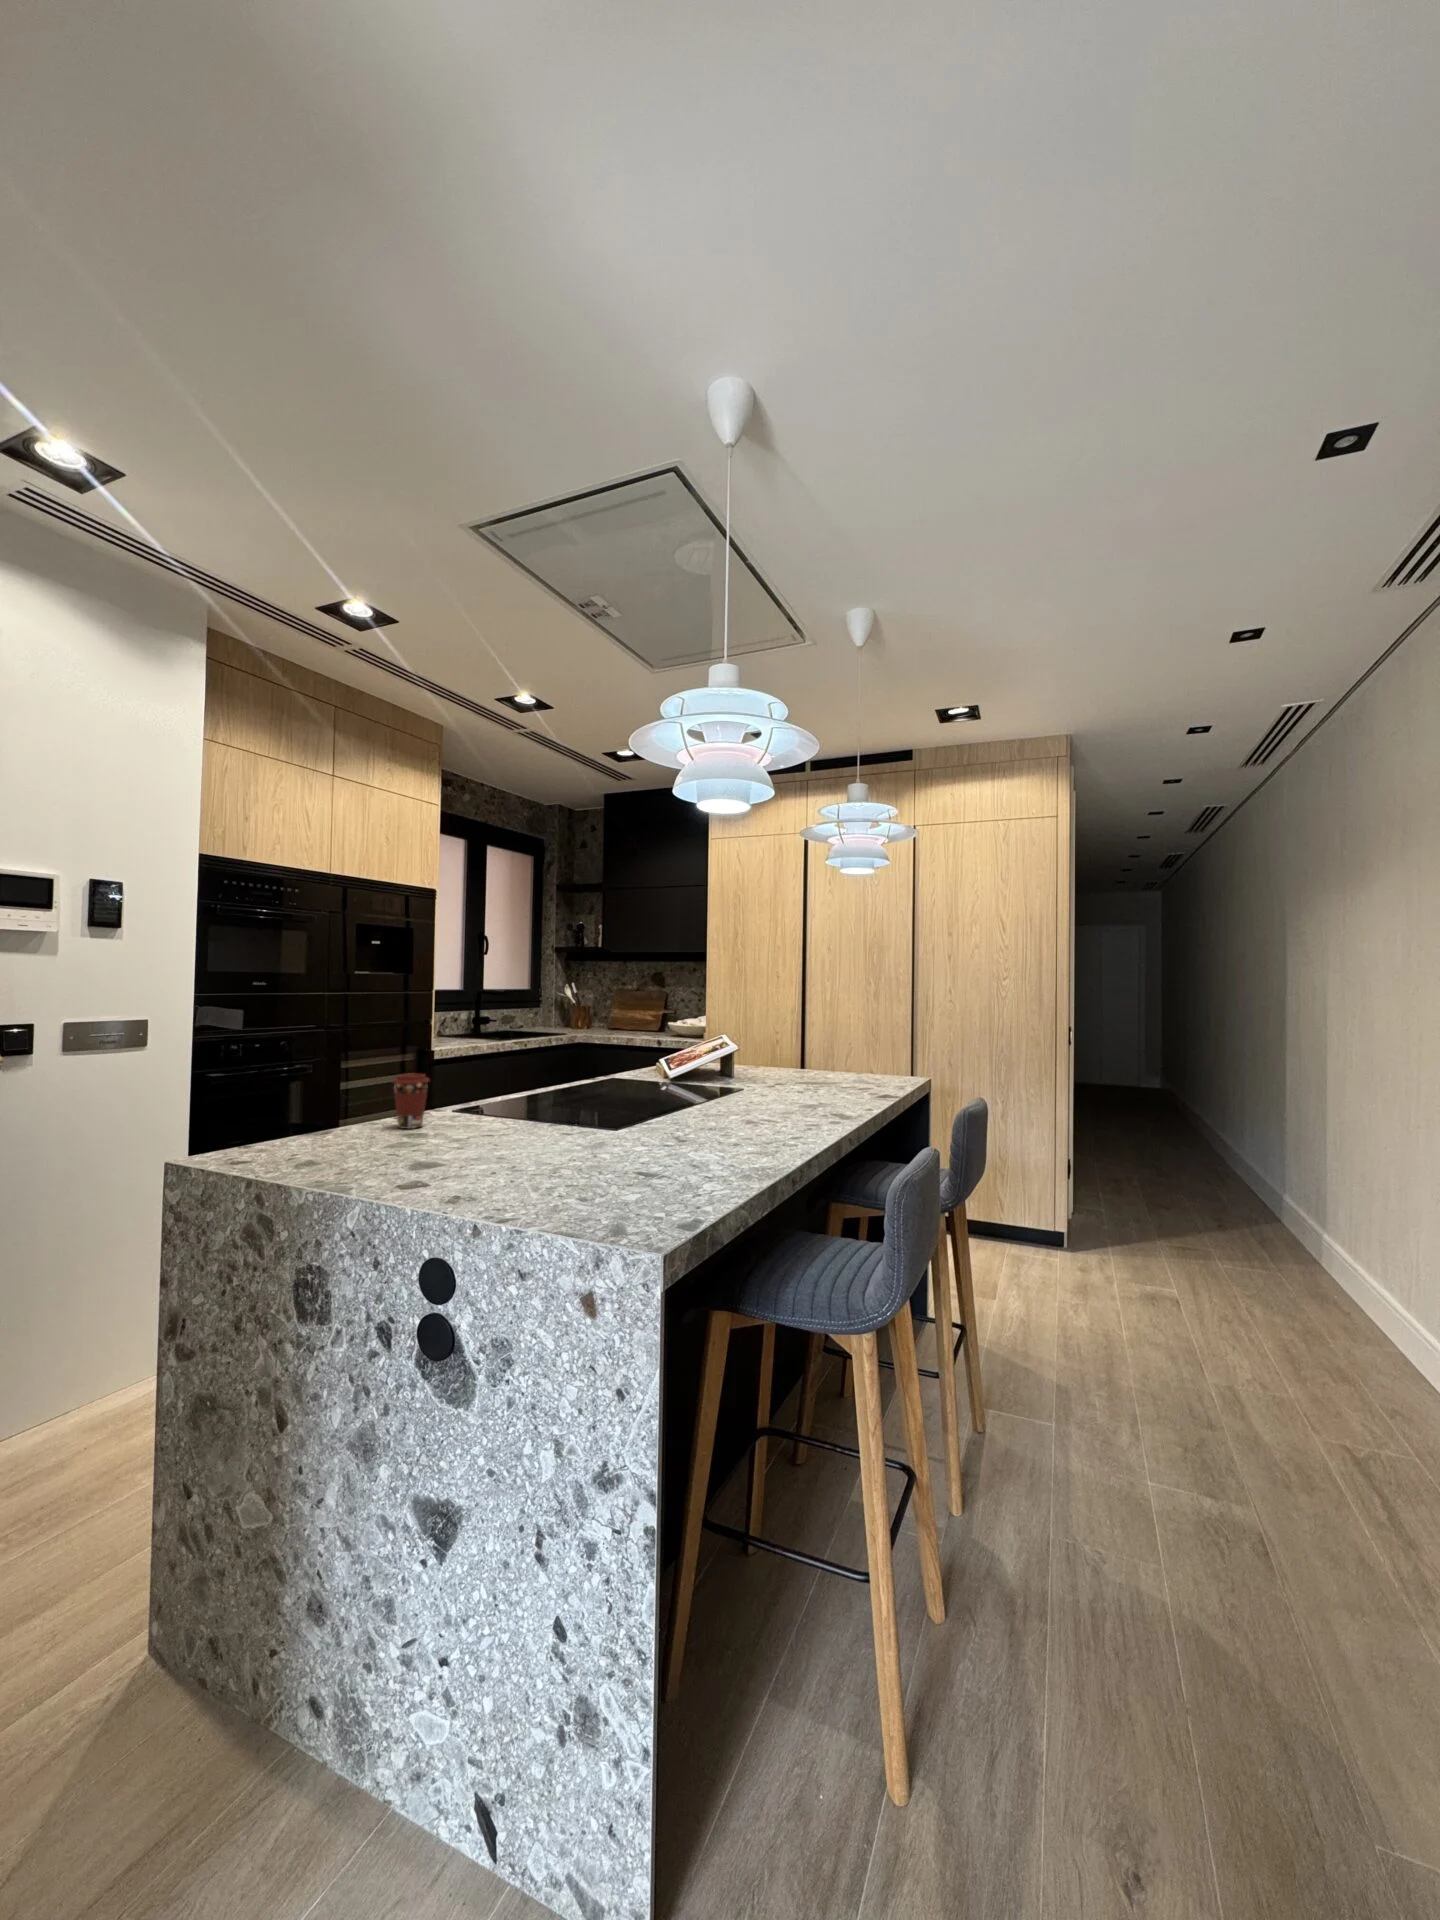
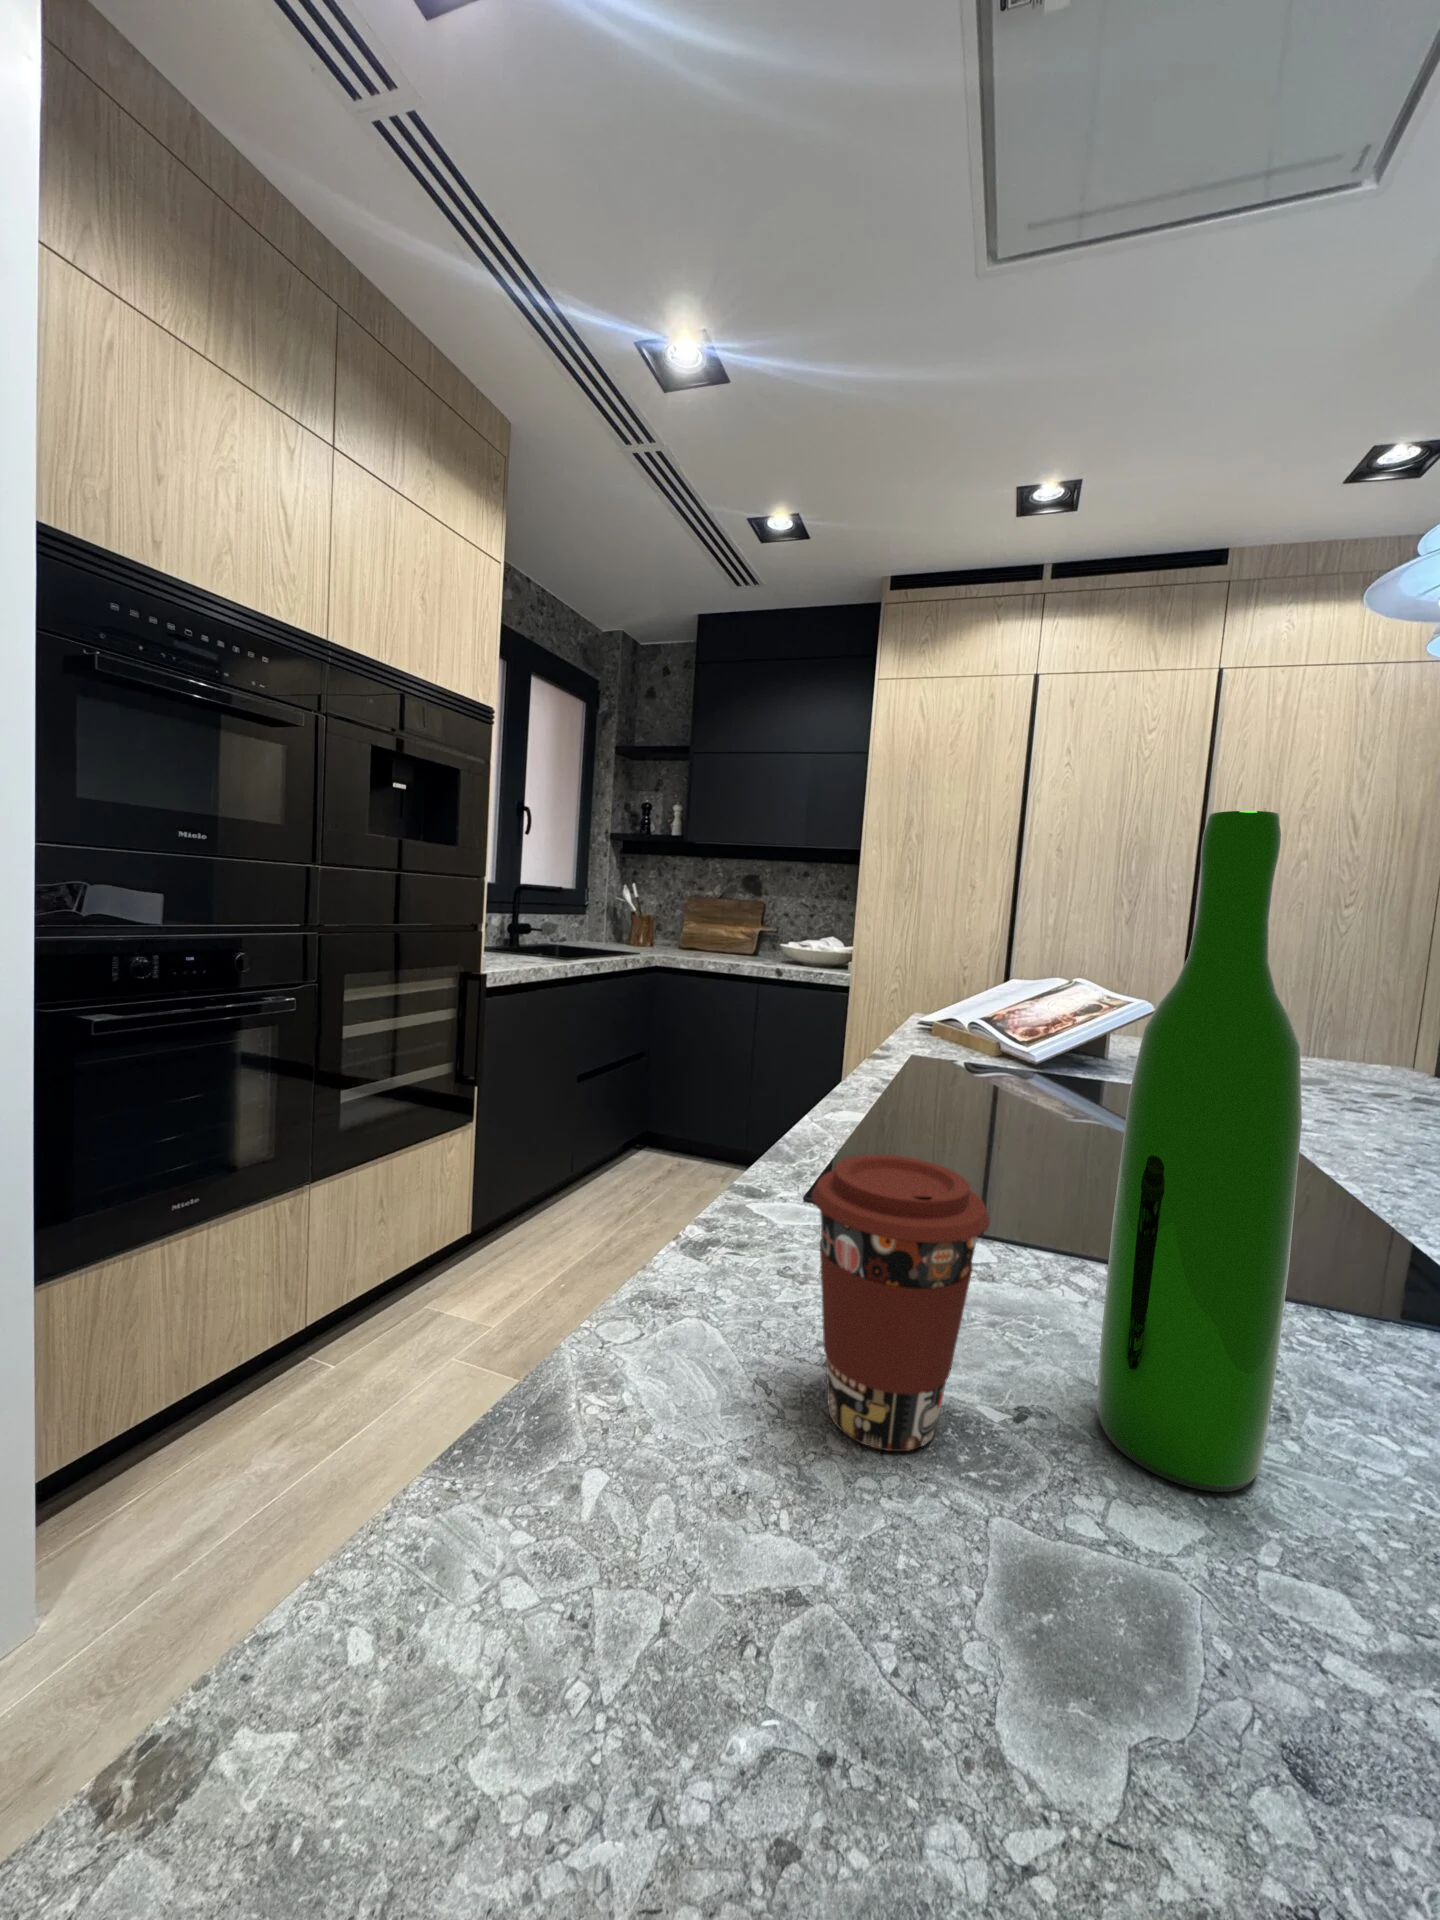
wine bottle: none [452,999,485,1131] -> present [1096,811,1302,1492]

